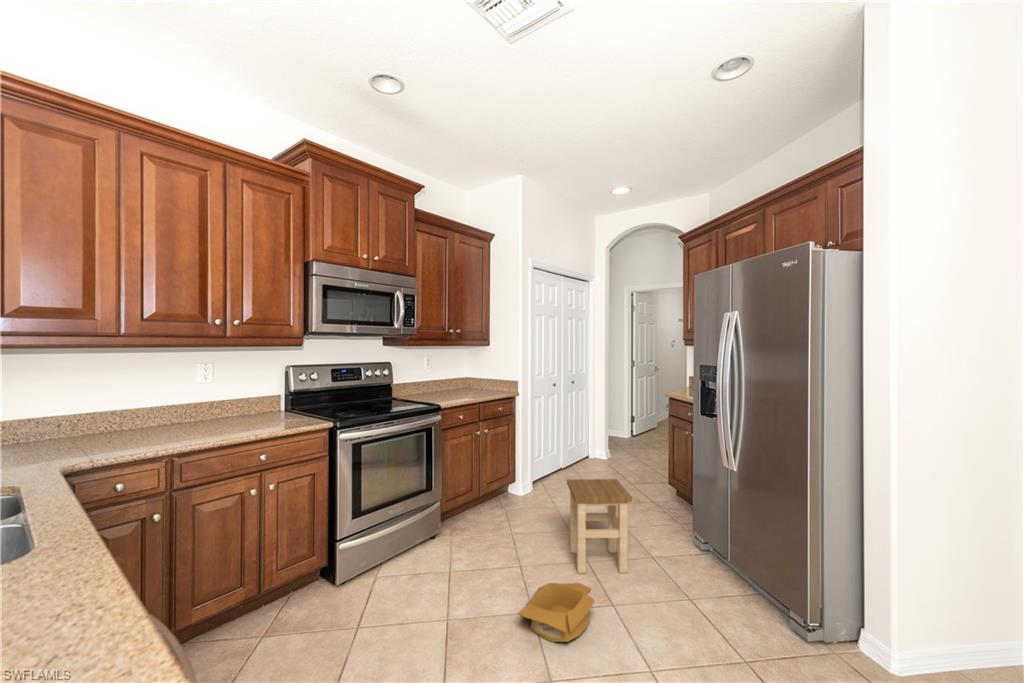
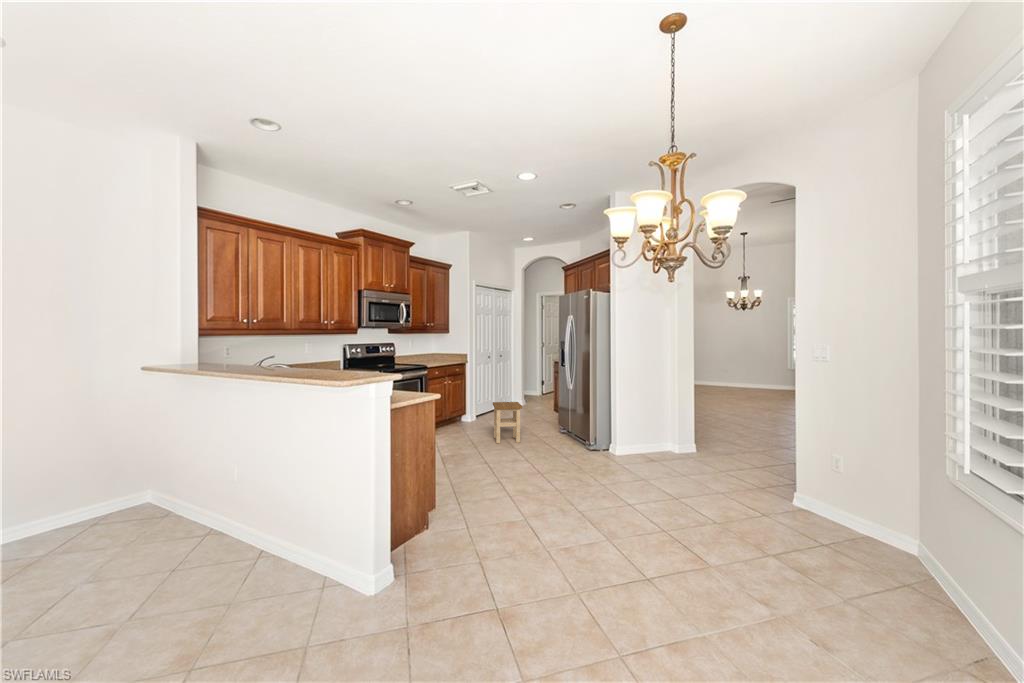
cardboard box: present [518,583,594,642] -> none [468,440,501,459]

